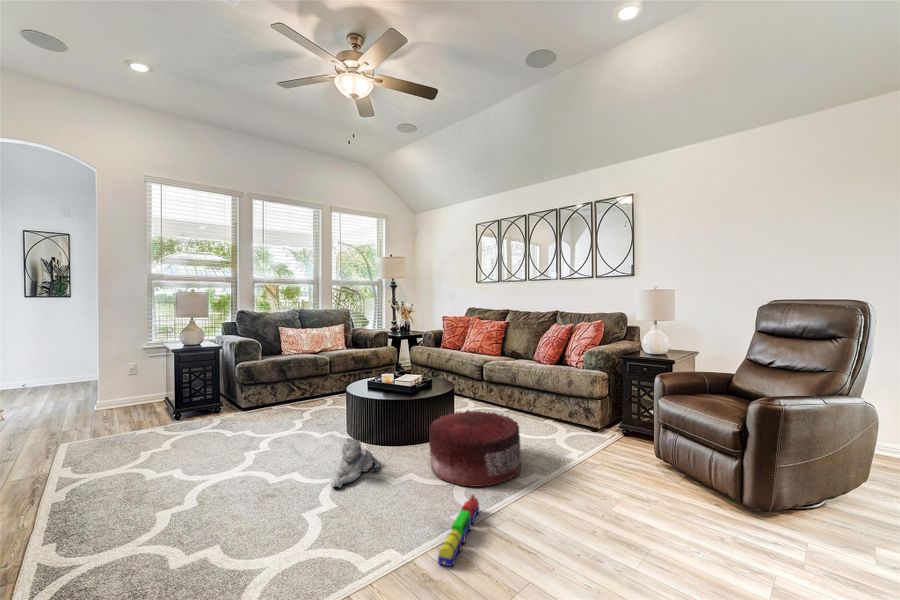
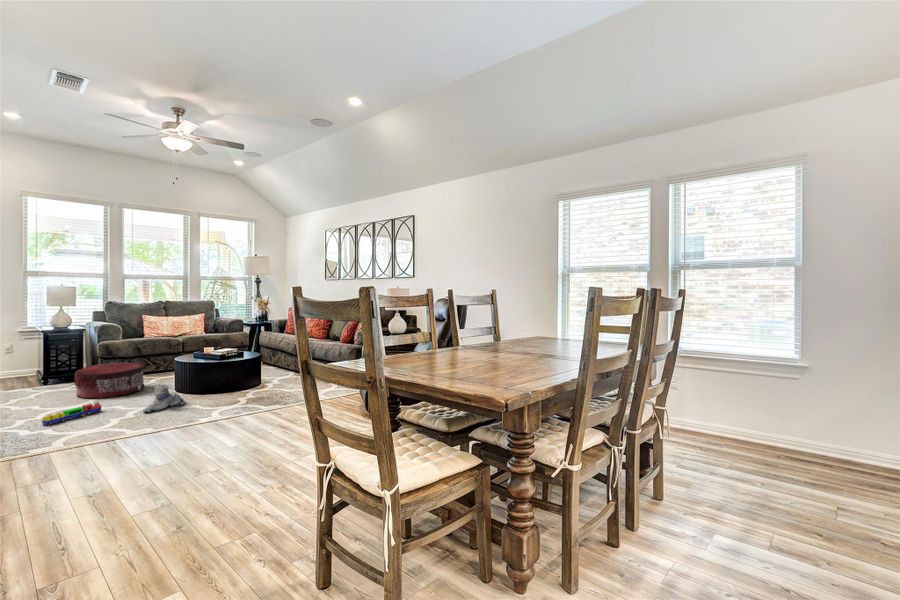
pouf: present [429,410,521,487] -> present [74,362,145,398]
toy train: present [438,495,480,566] -> present [42,402,102,425]

